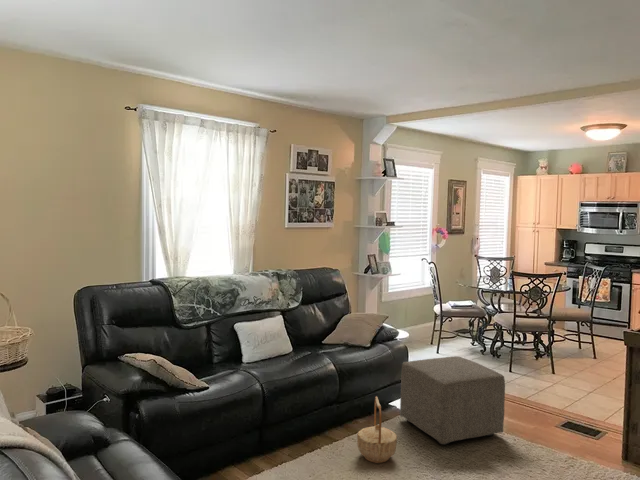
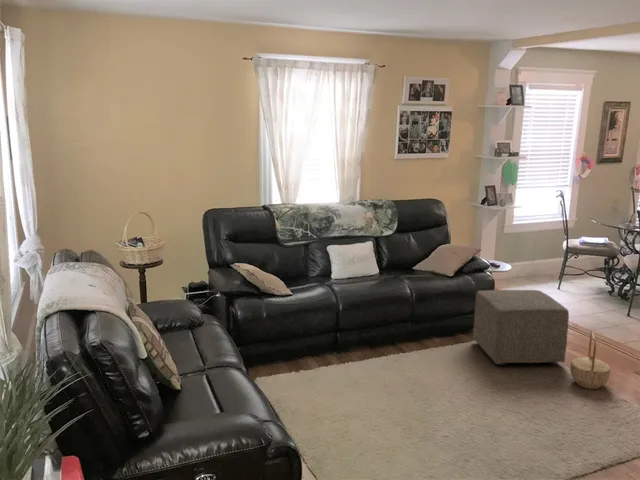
basket: present [357,396,397,463] -> present [570,331,611,389]

